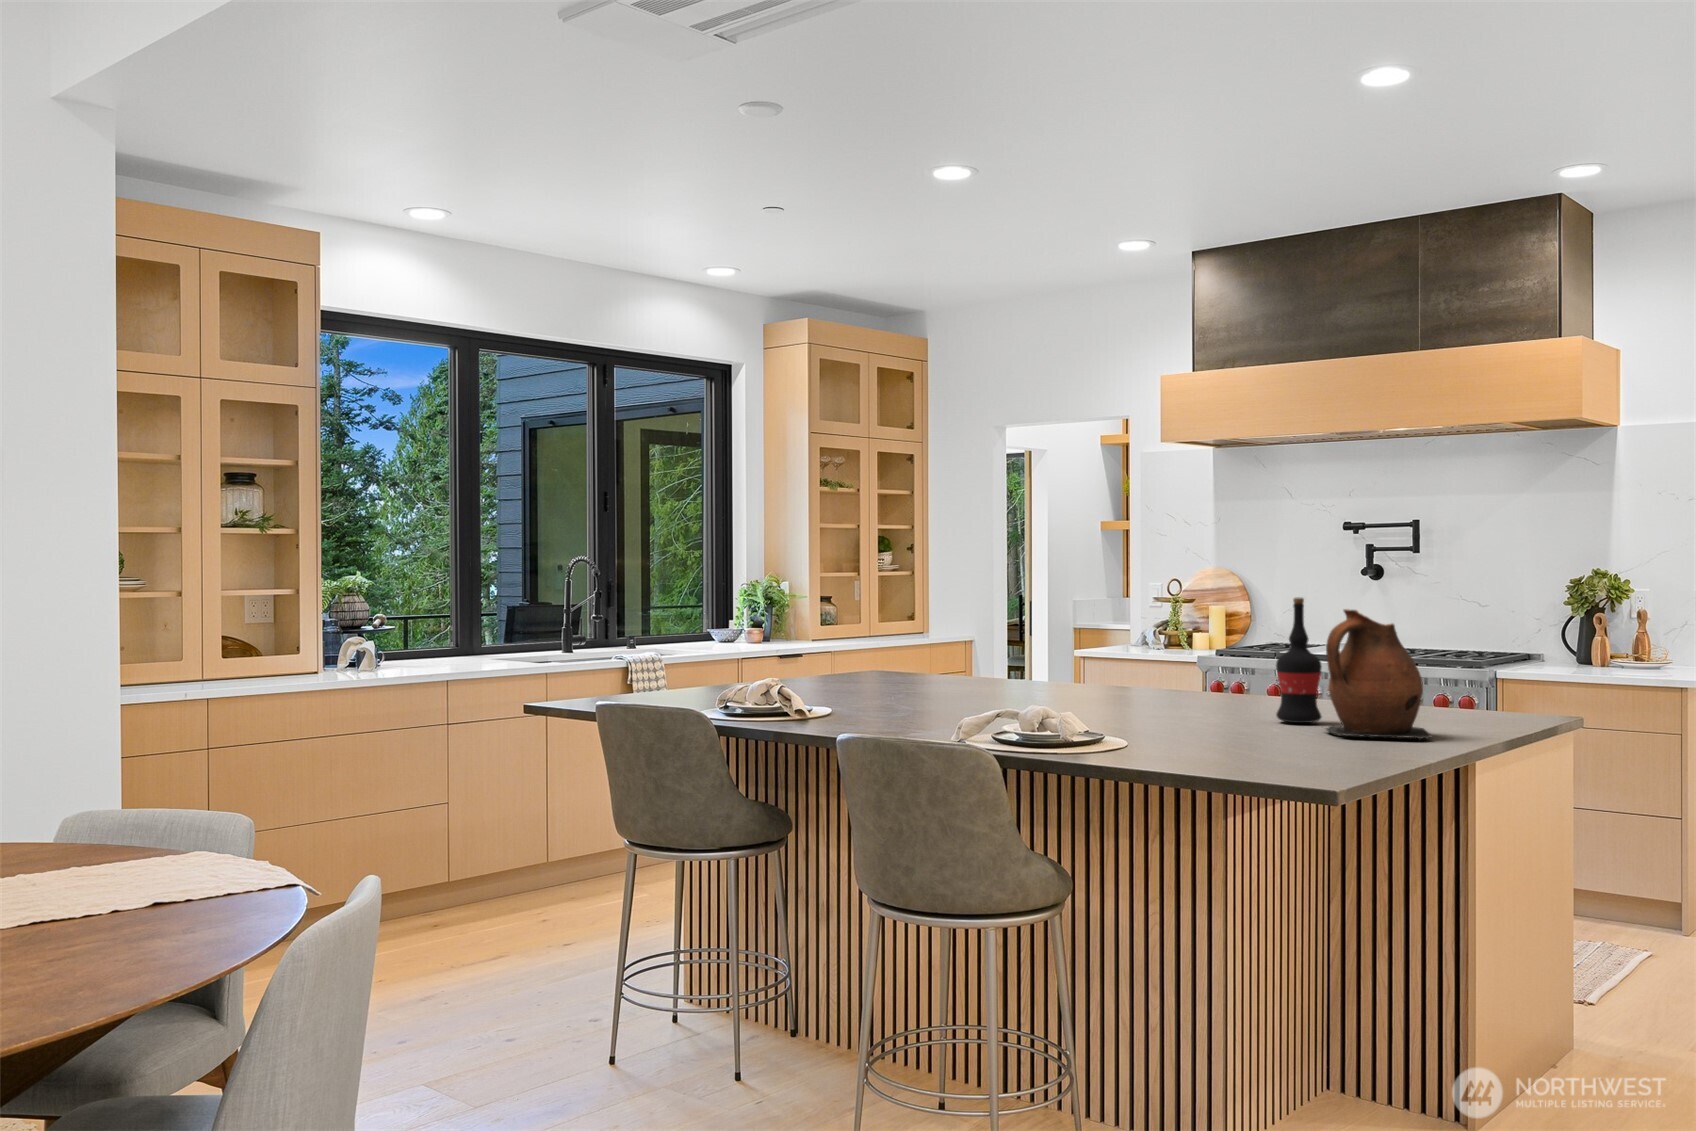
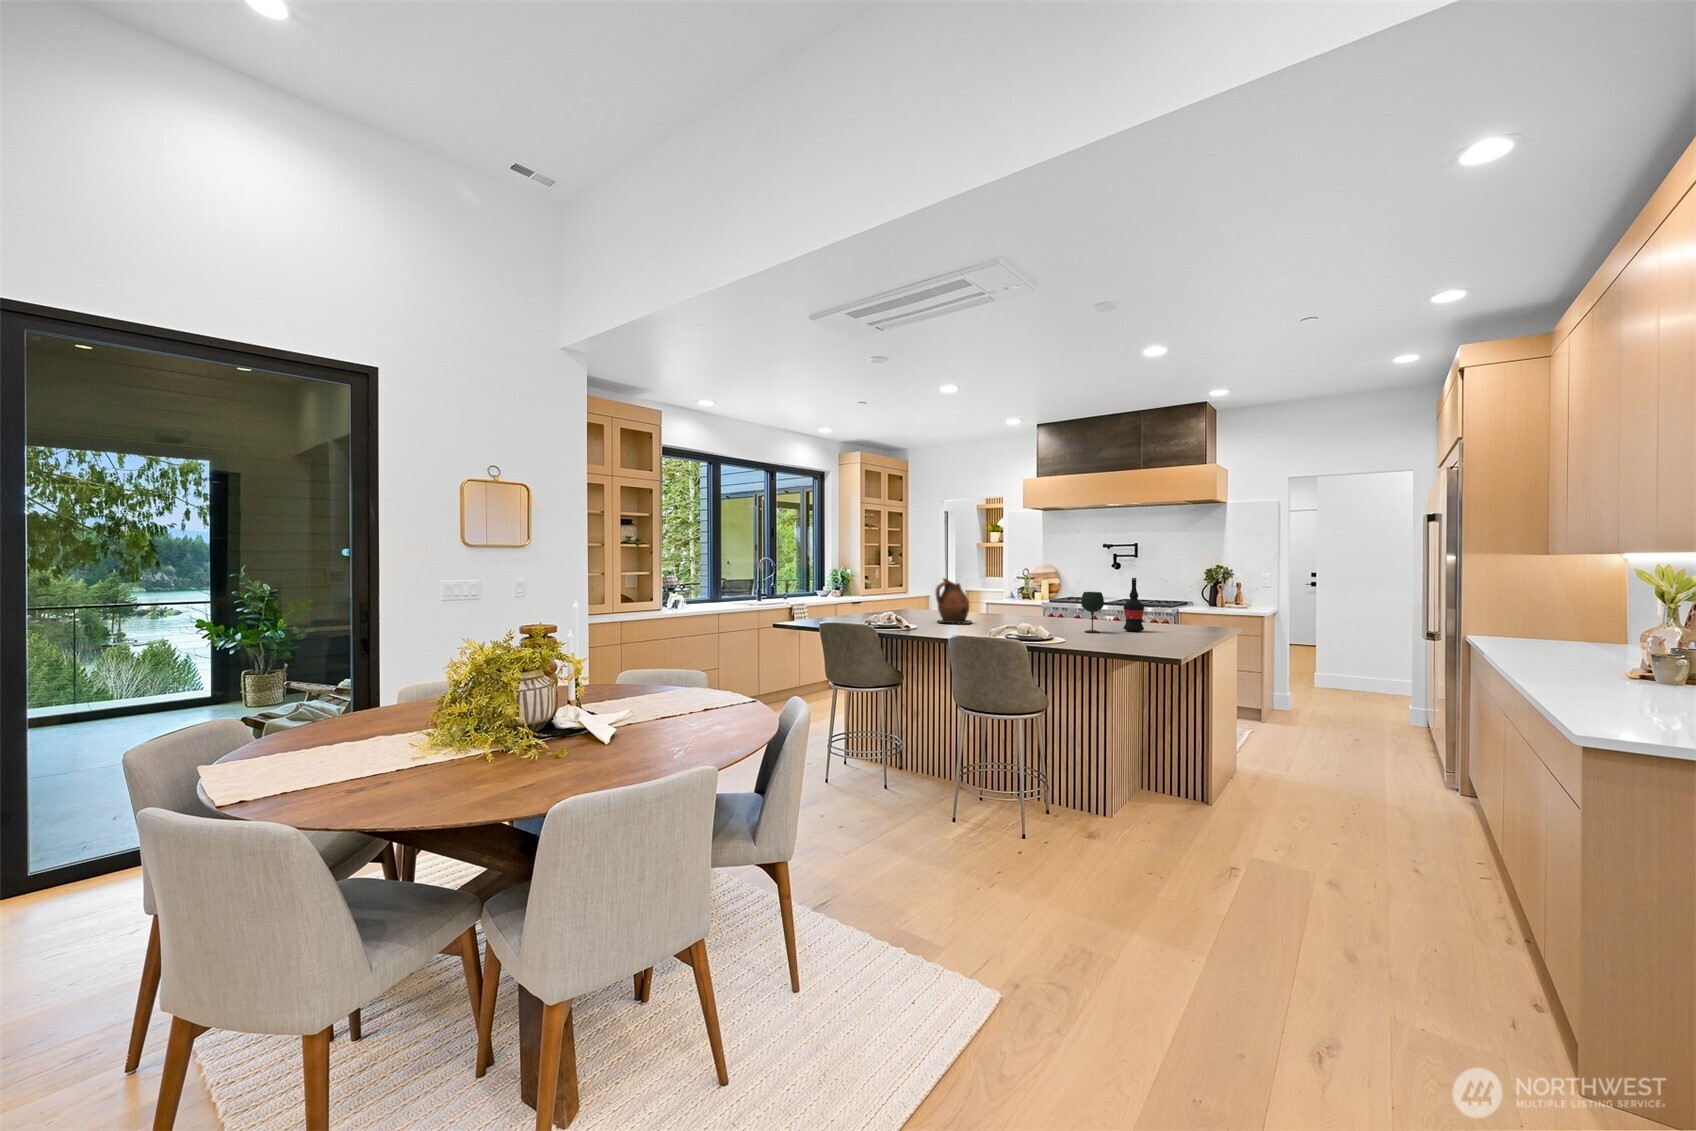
ceramic pitcher: present [1326,609,1431,740] -> present [935,578,971,624]
wine glass: none [1170,630,1221,726] -> present [1081,592,1104,633]

